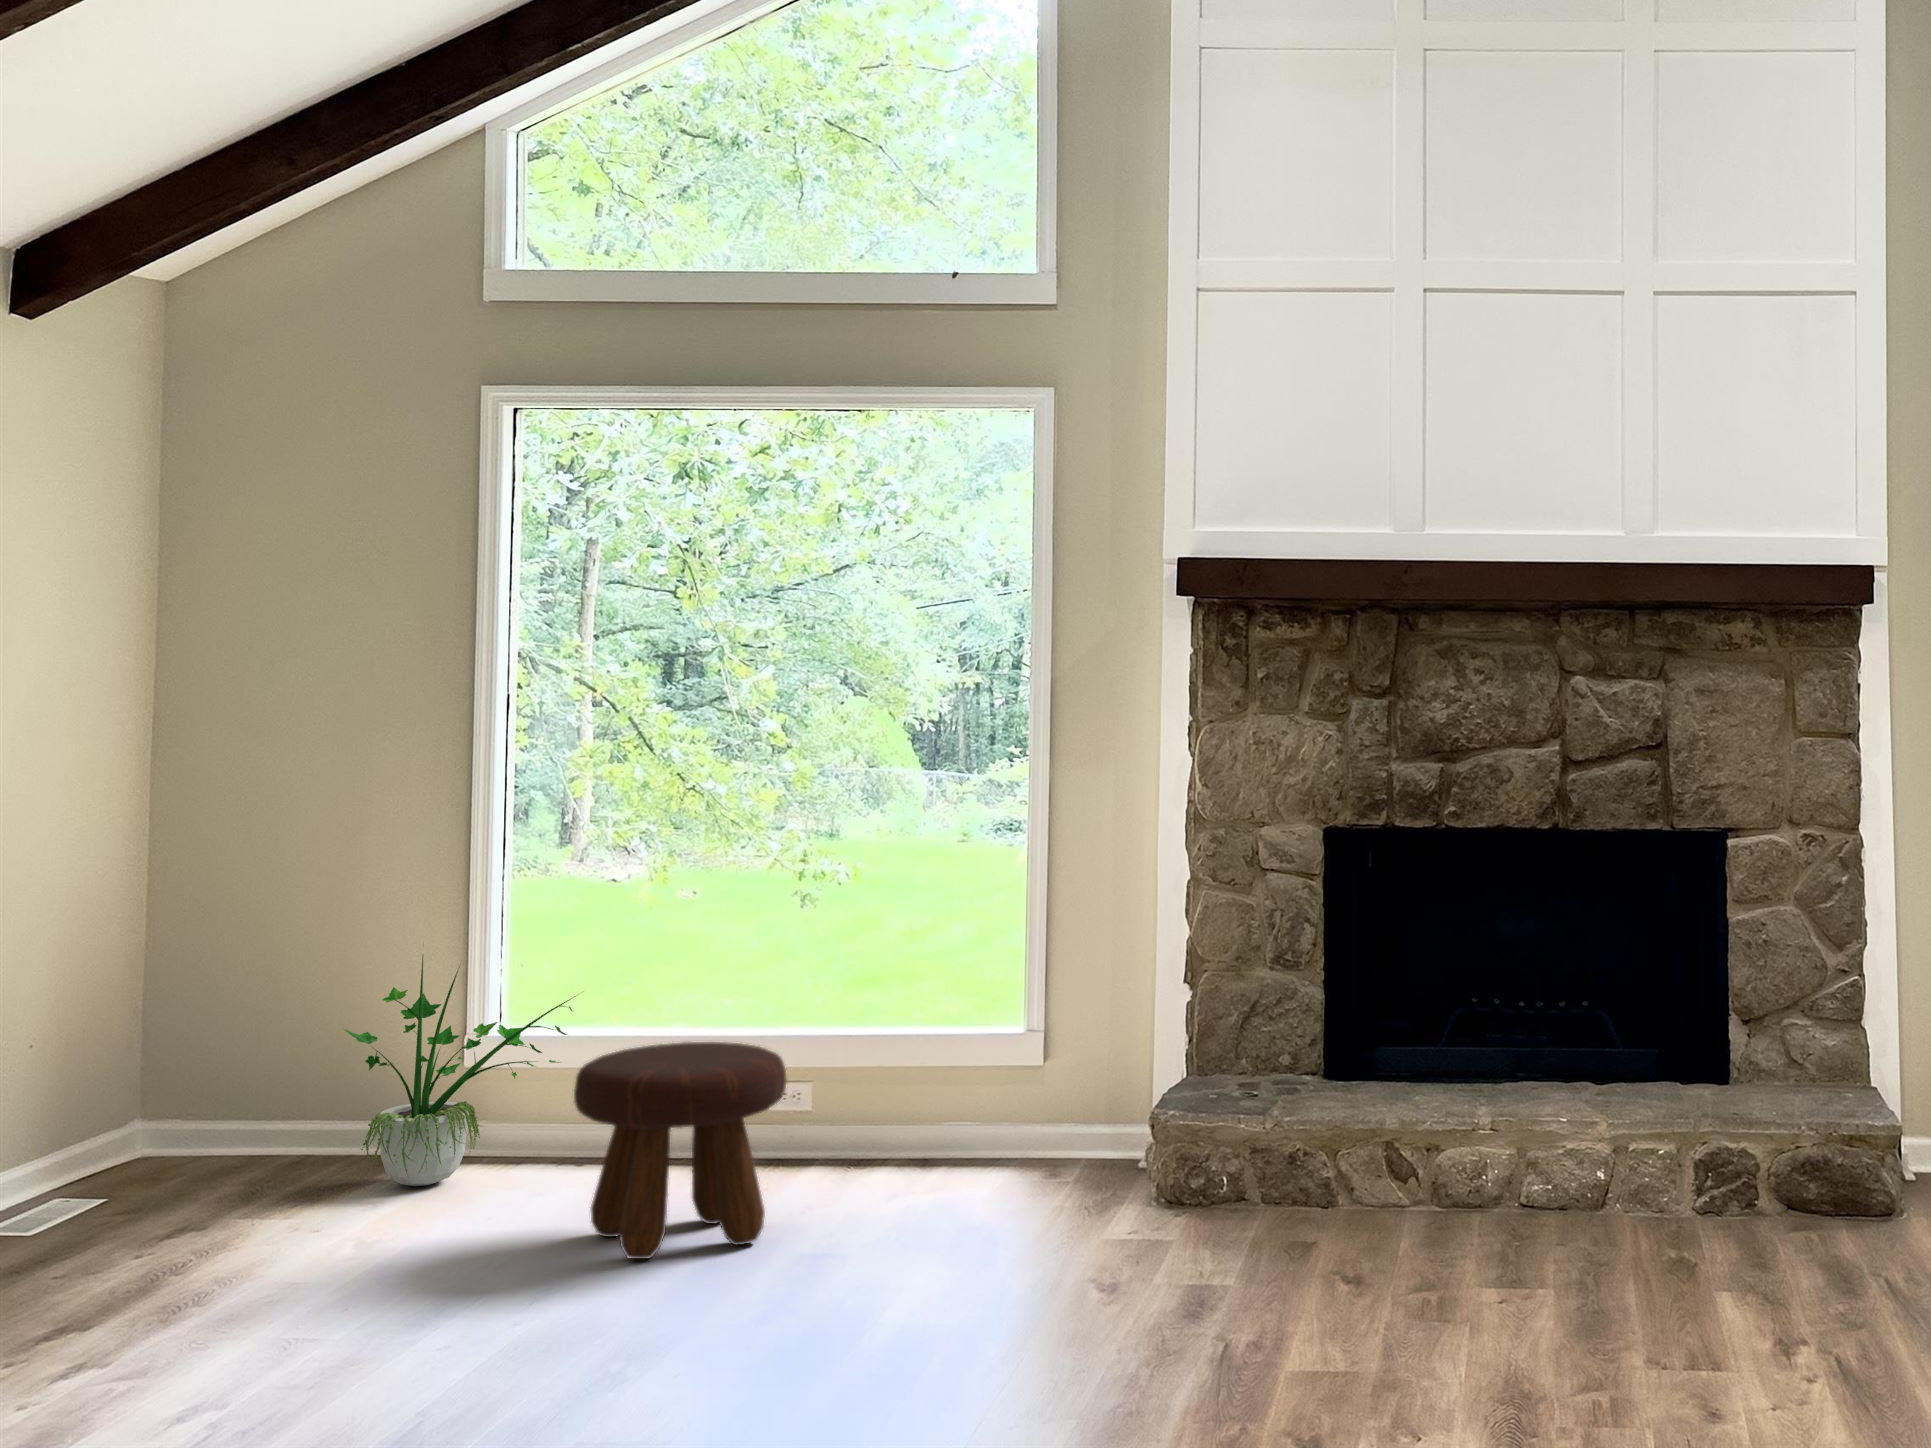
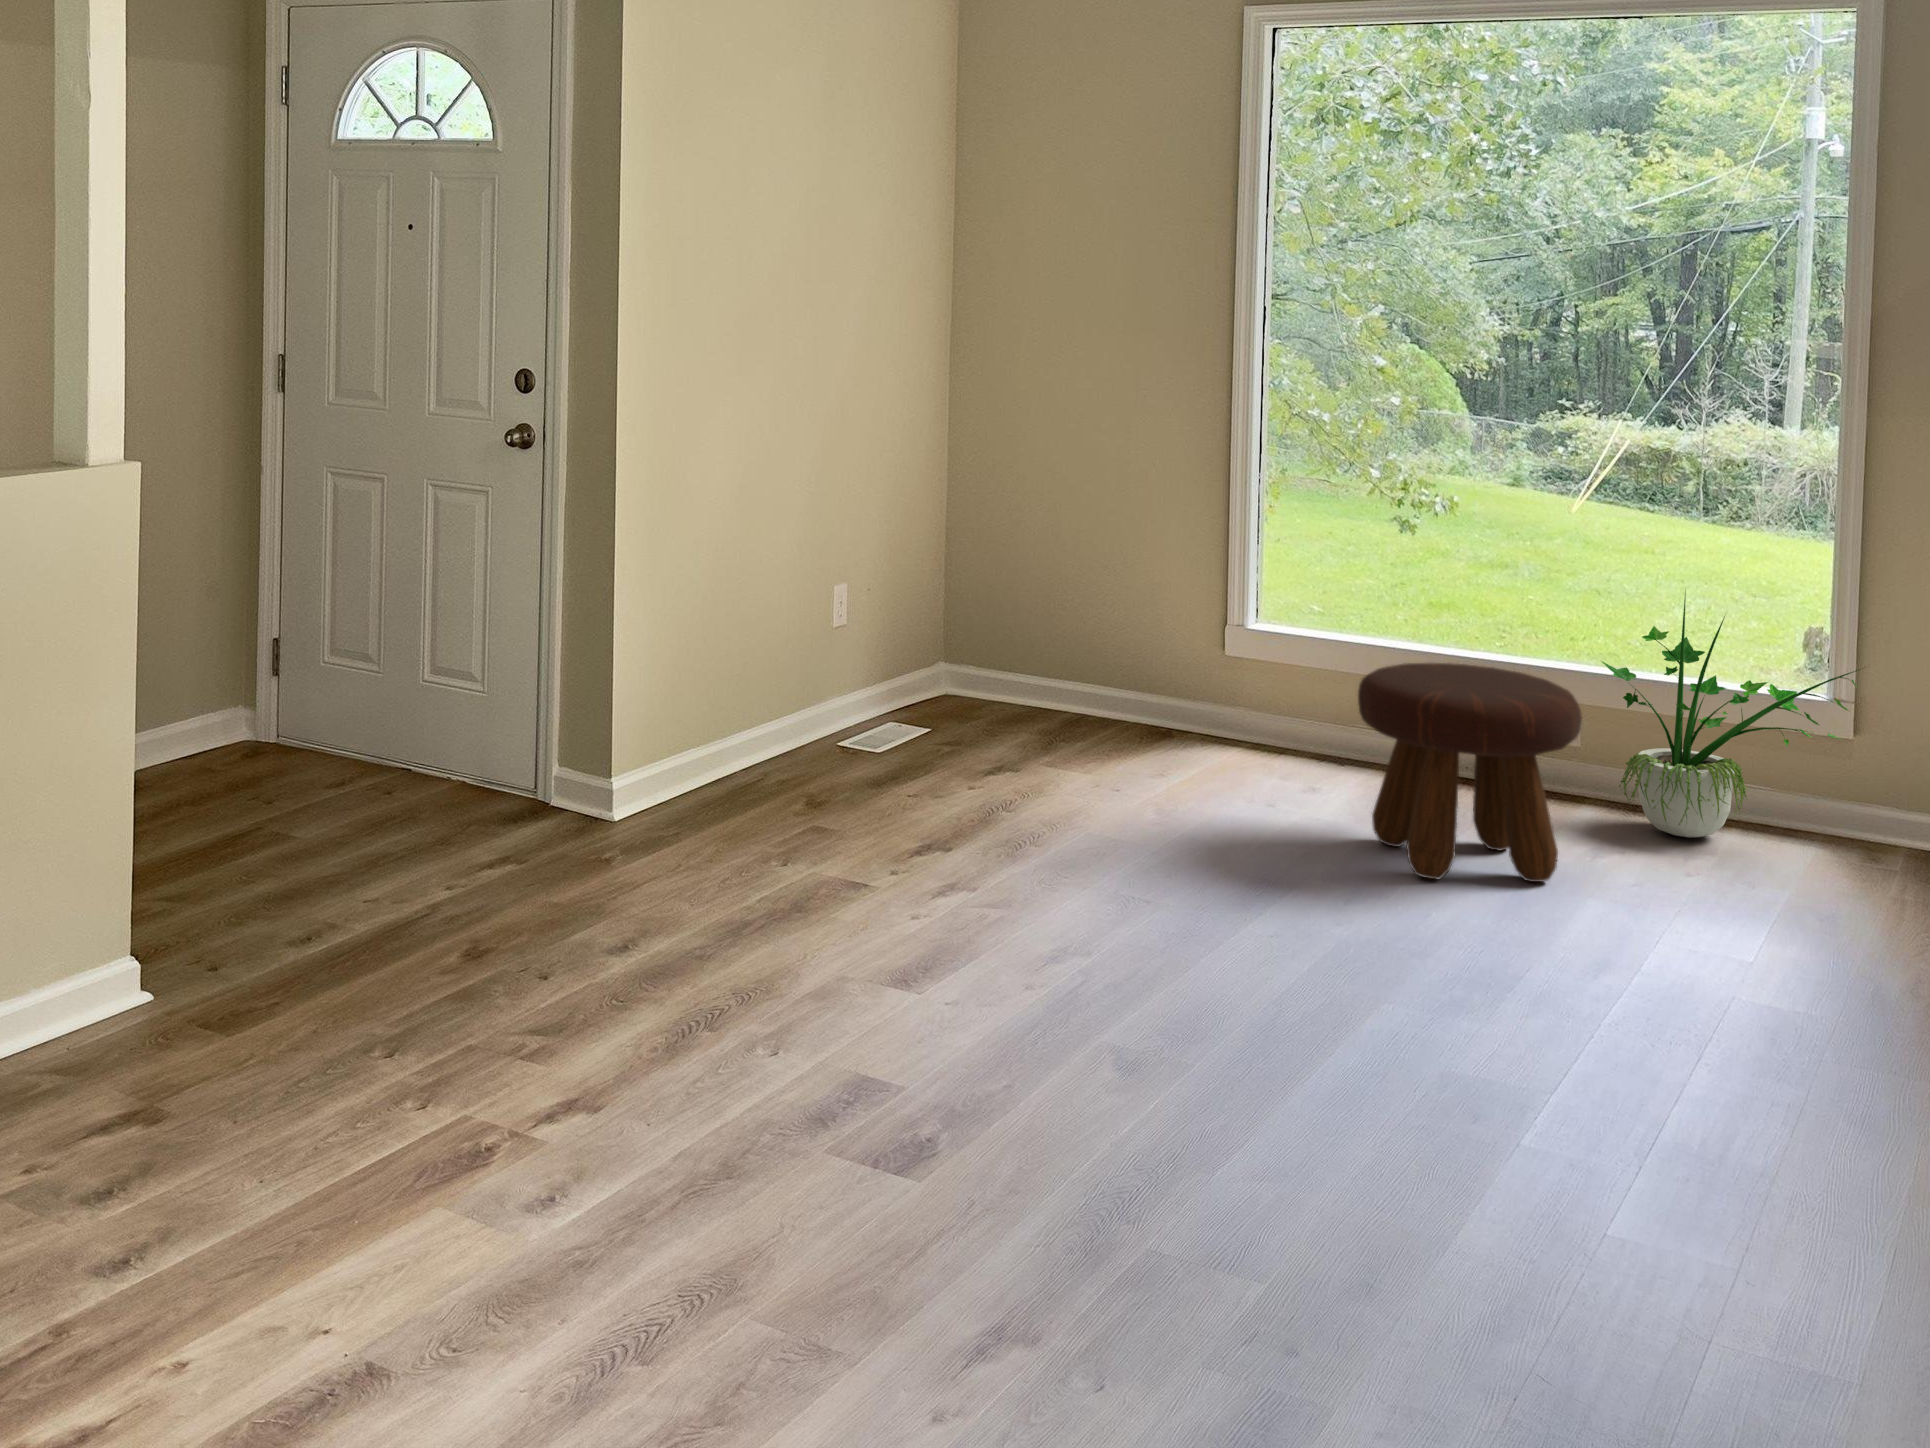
potted plant: present [344,957,575,1186] -> present [1601,593,1861,838]

